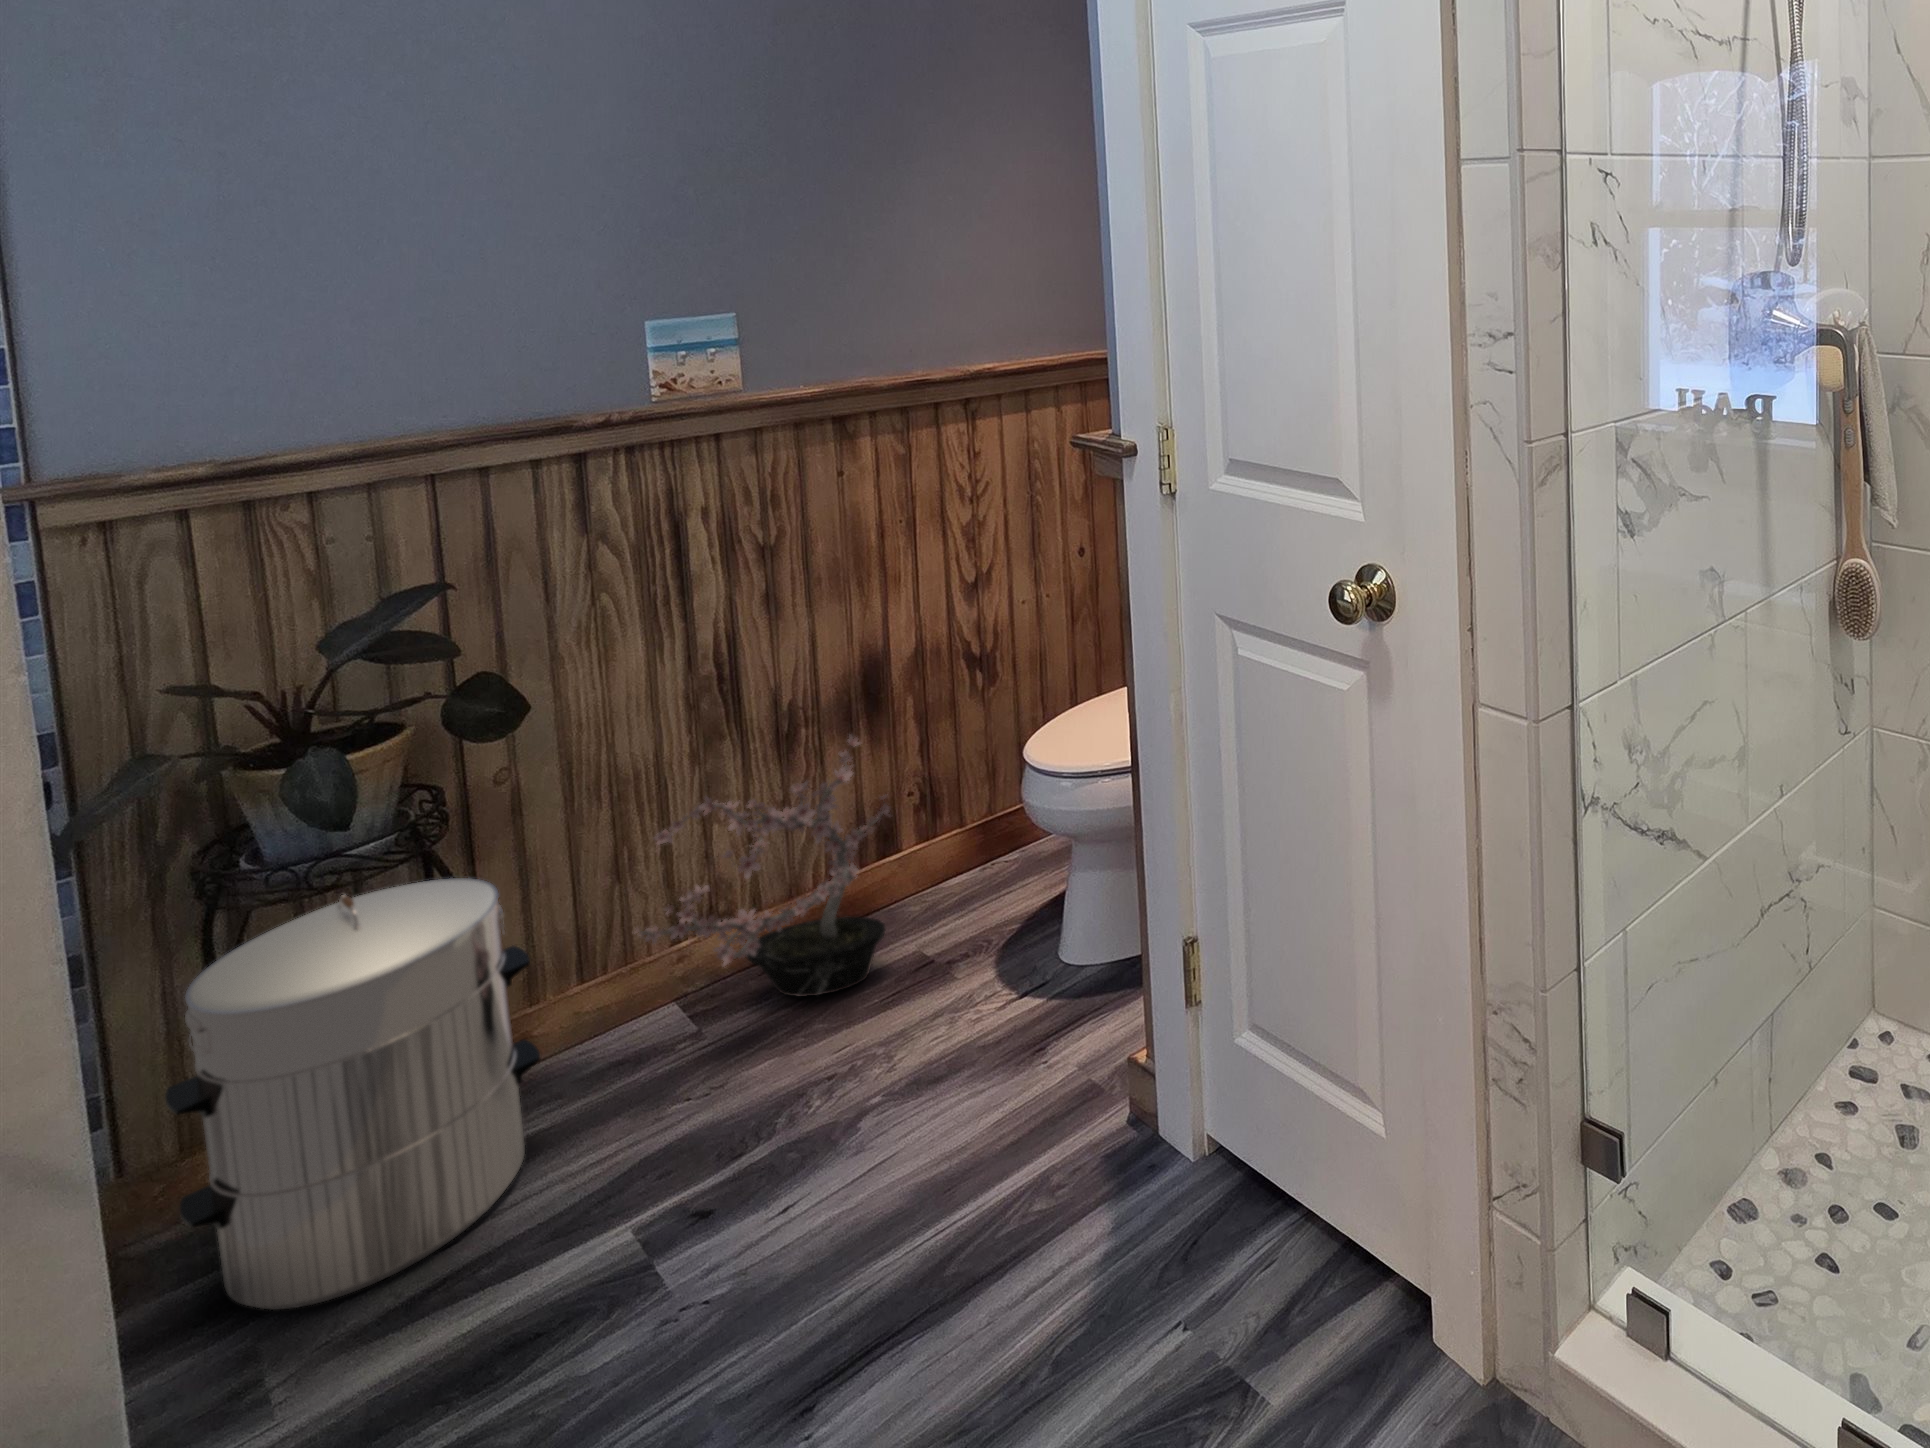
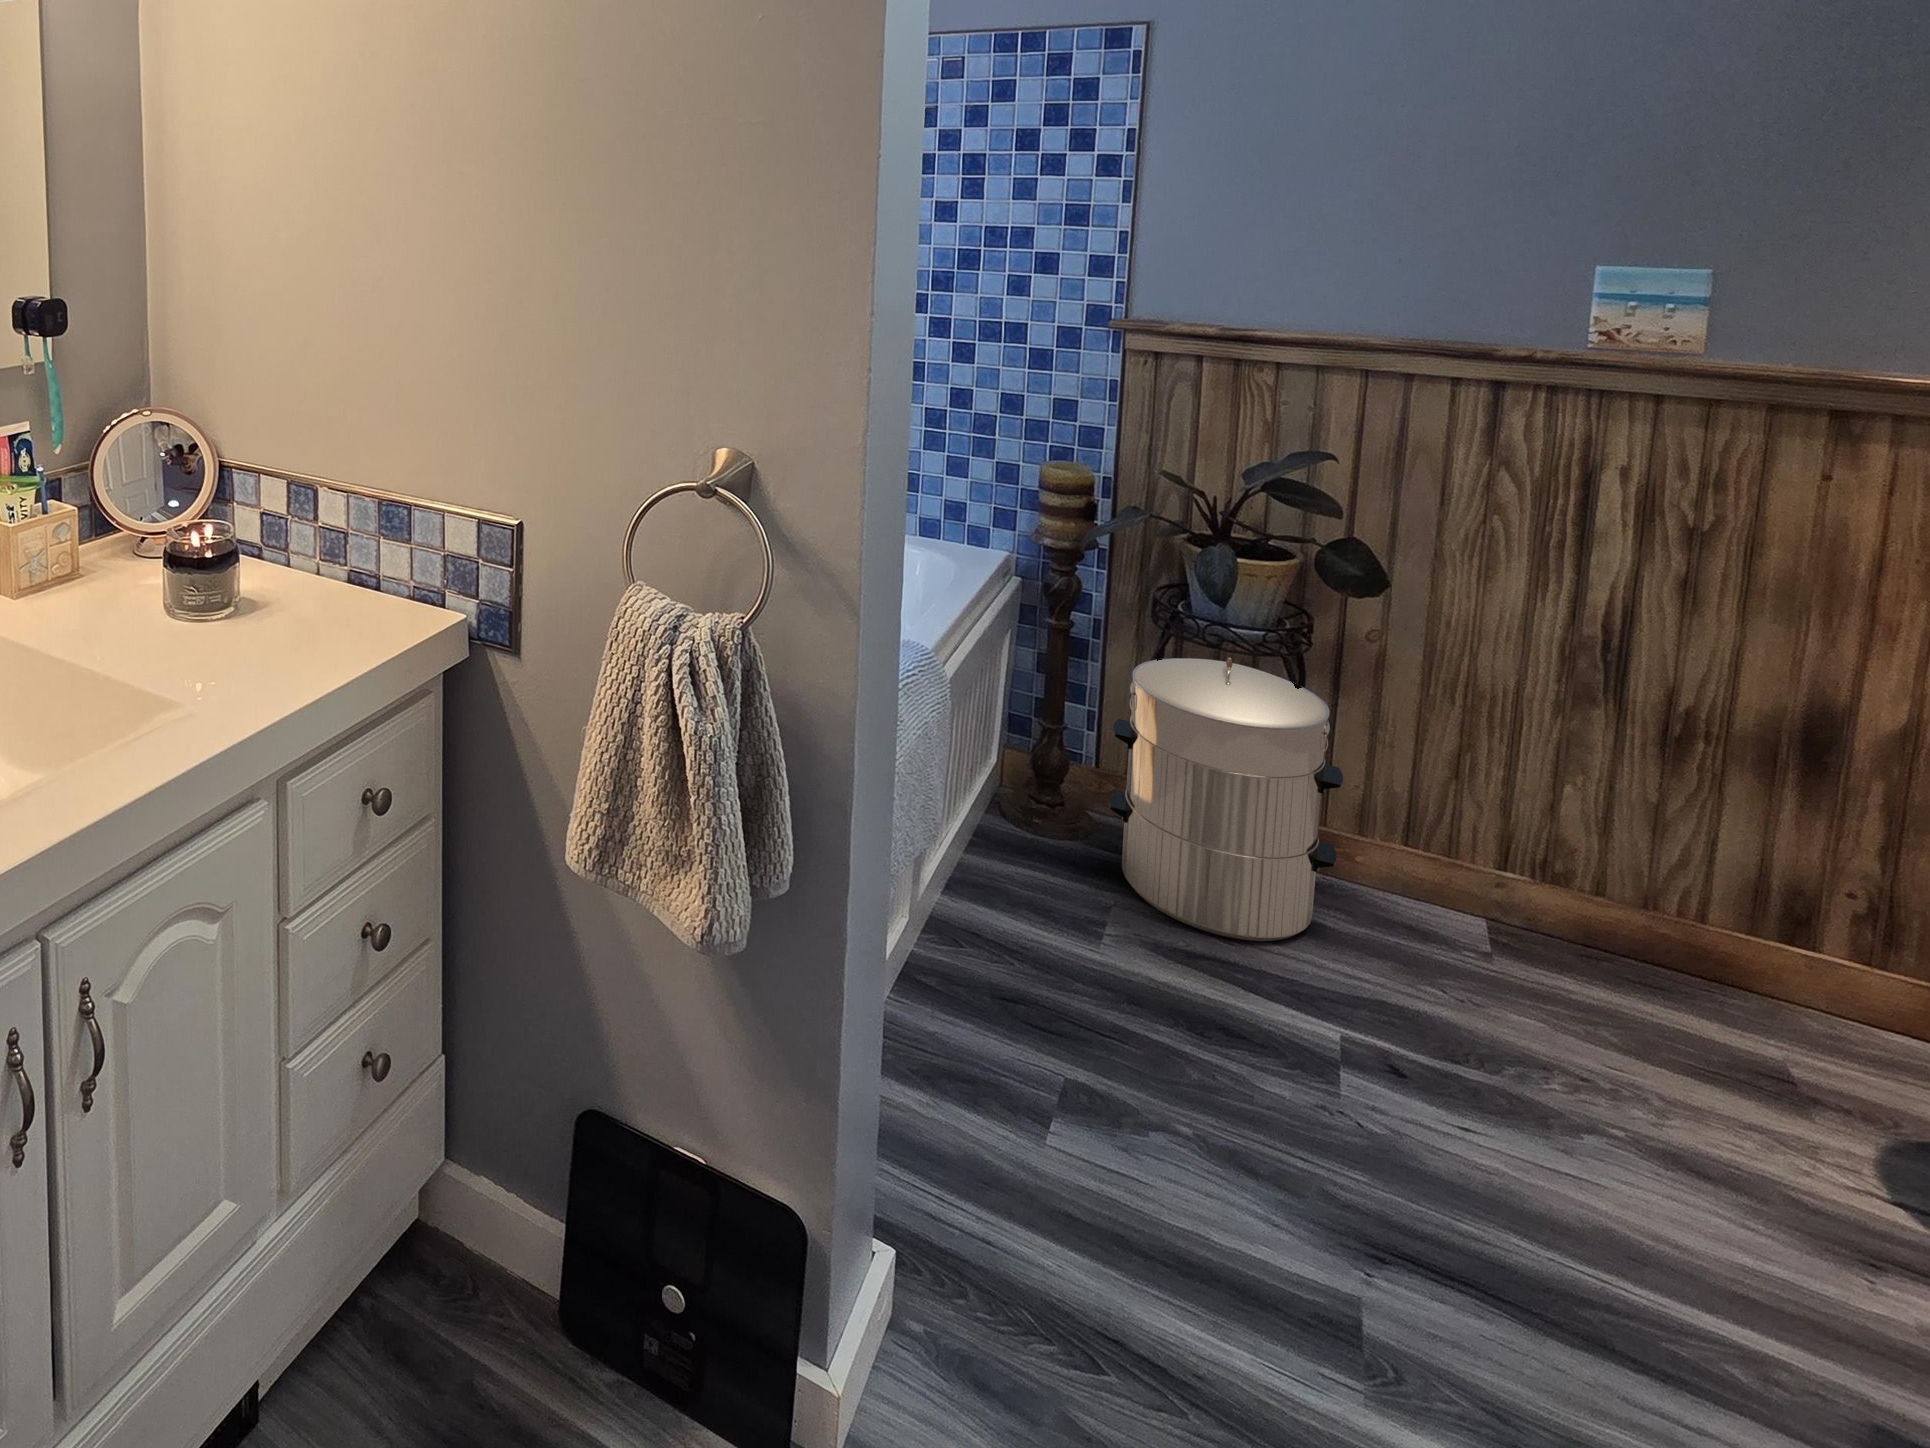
potted plant: present [635,736,889,997] -> none [1434,734,1788,1040]

